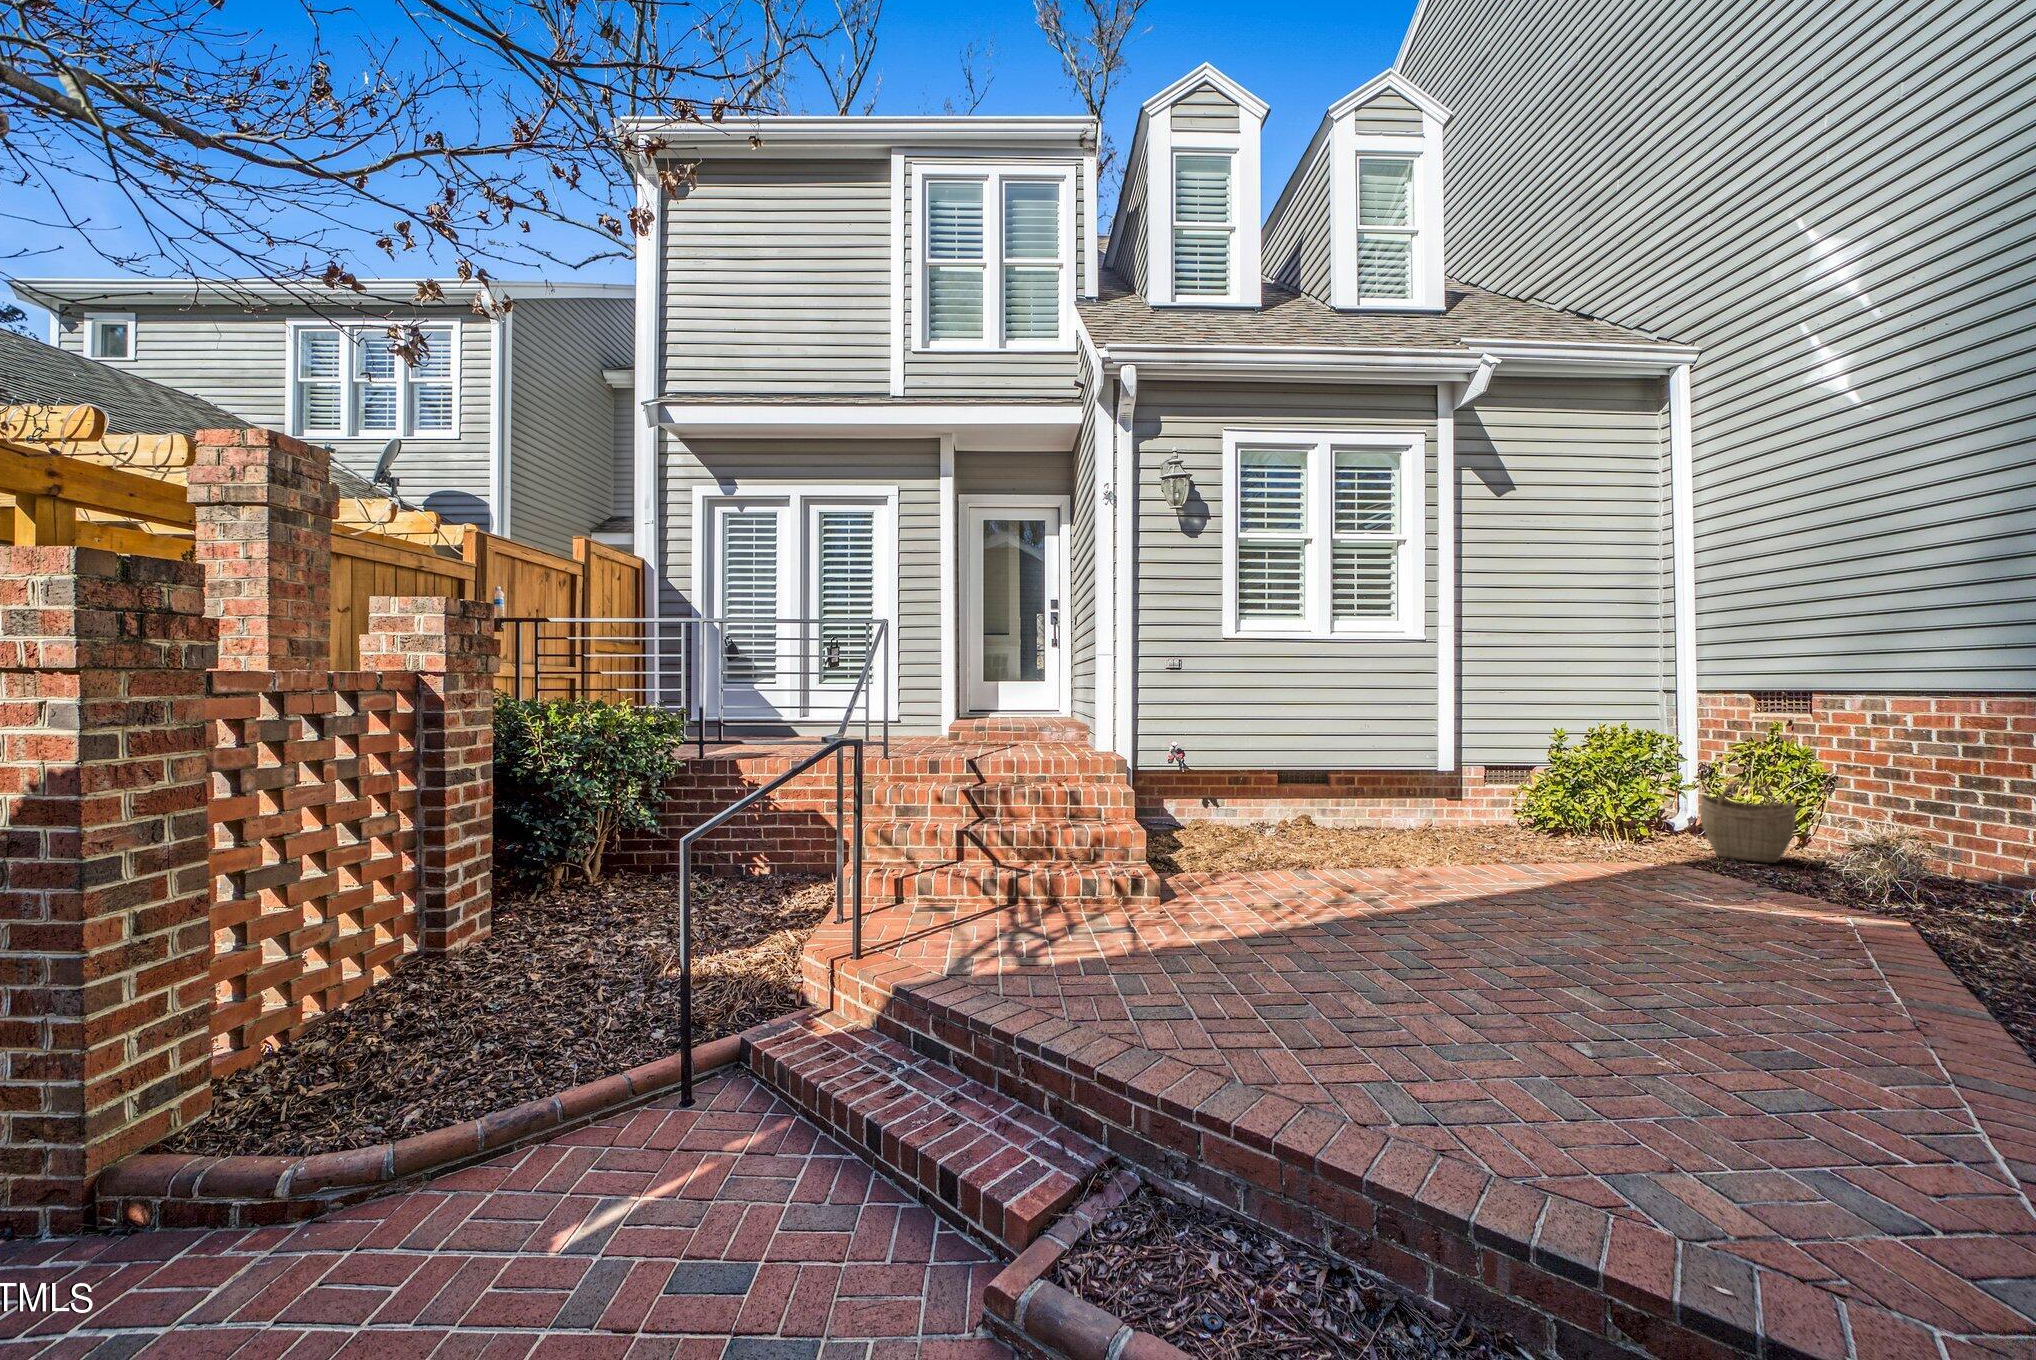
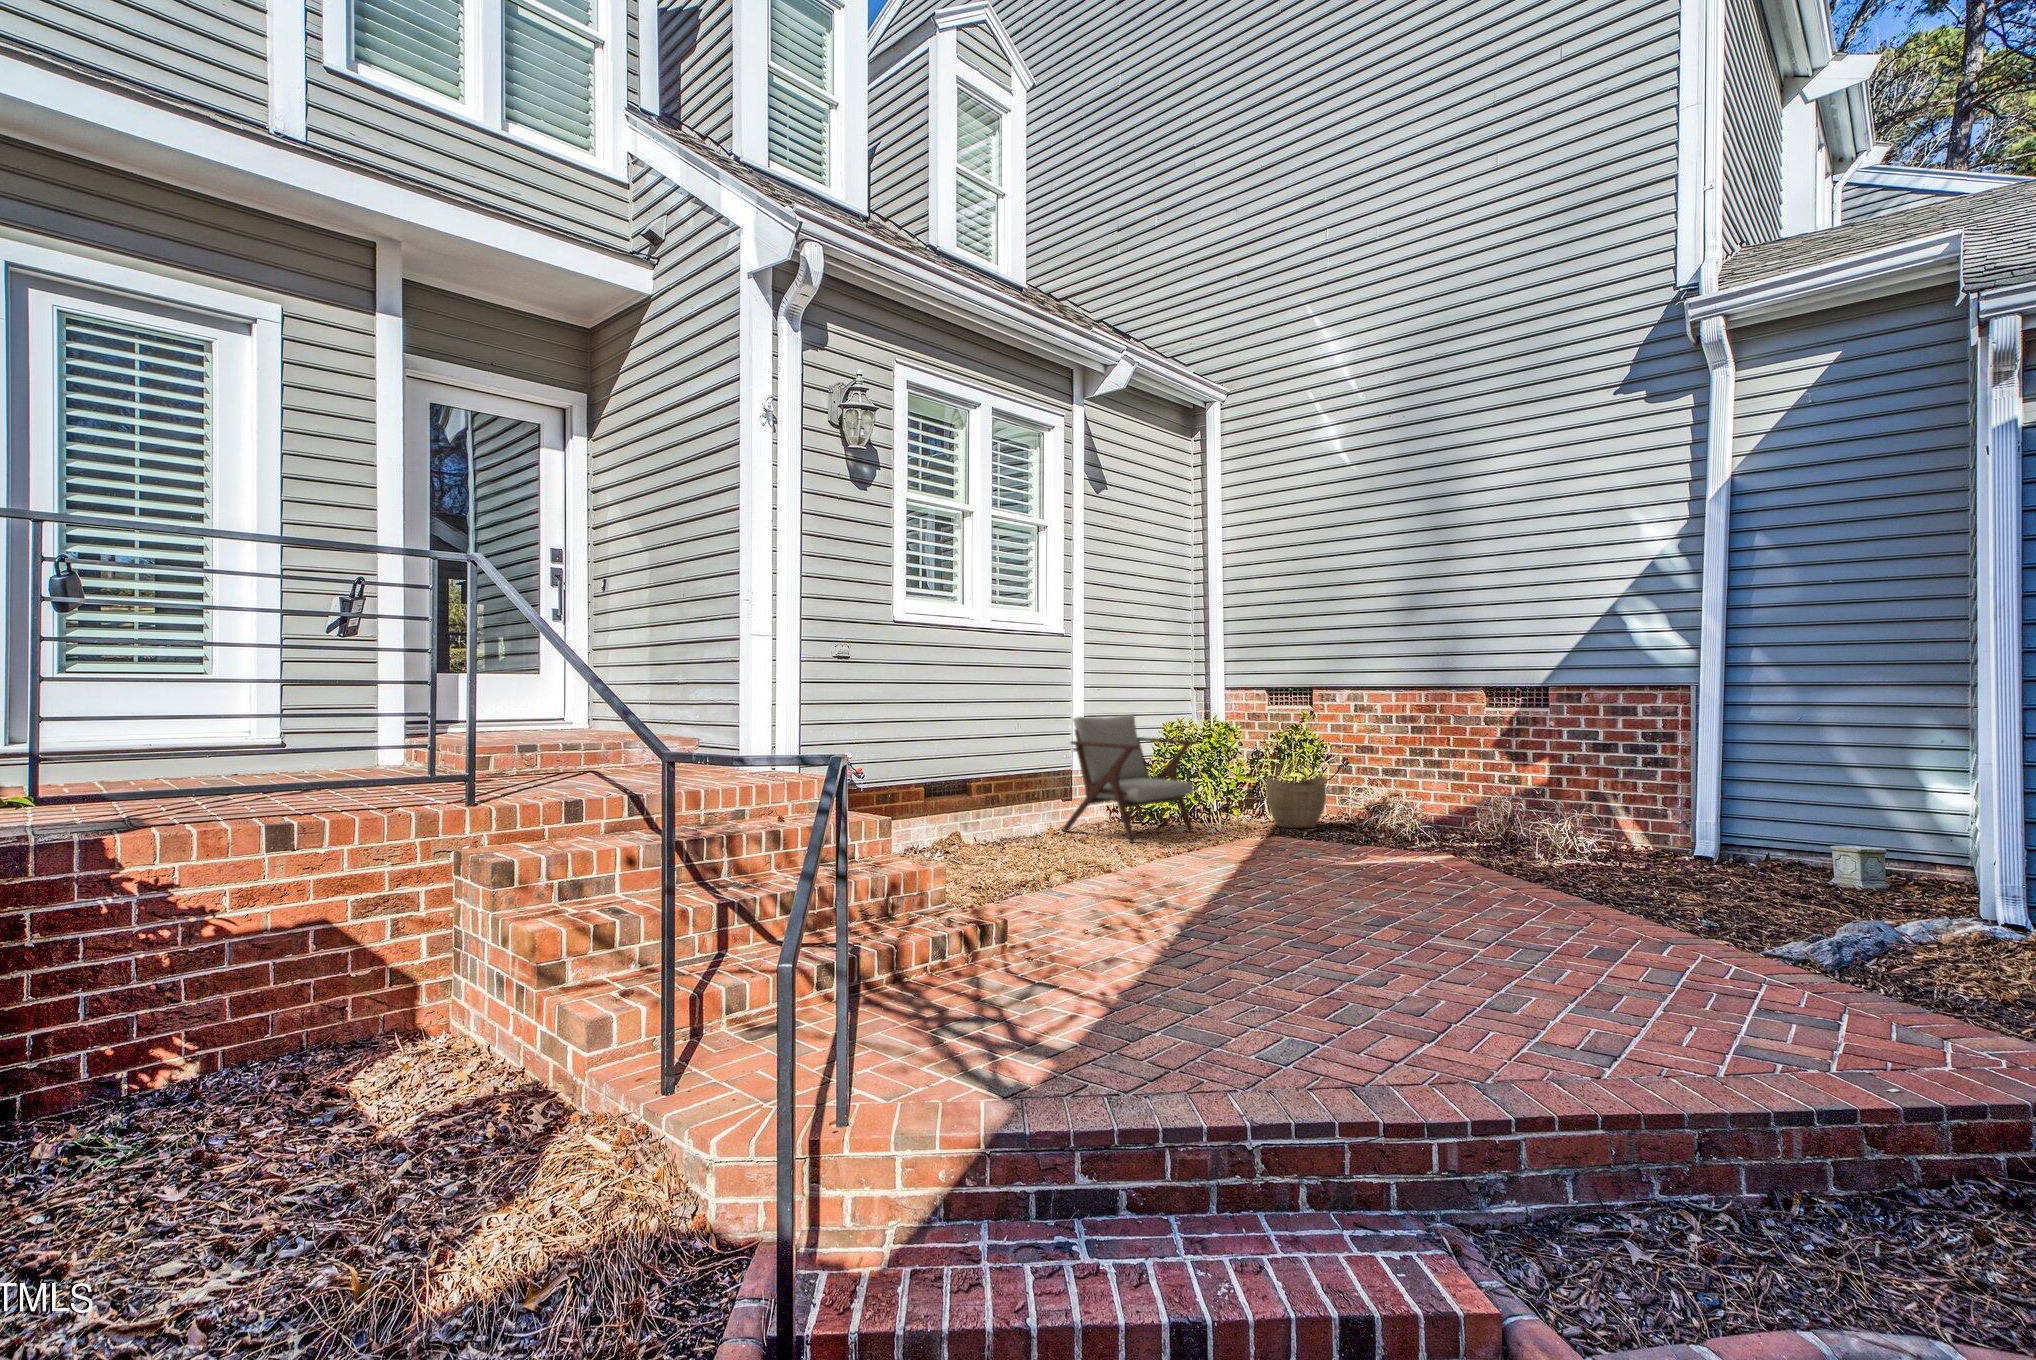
lounge chair: none [1428,718,1581,845] -> present [1062,715,1196,843]

